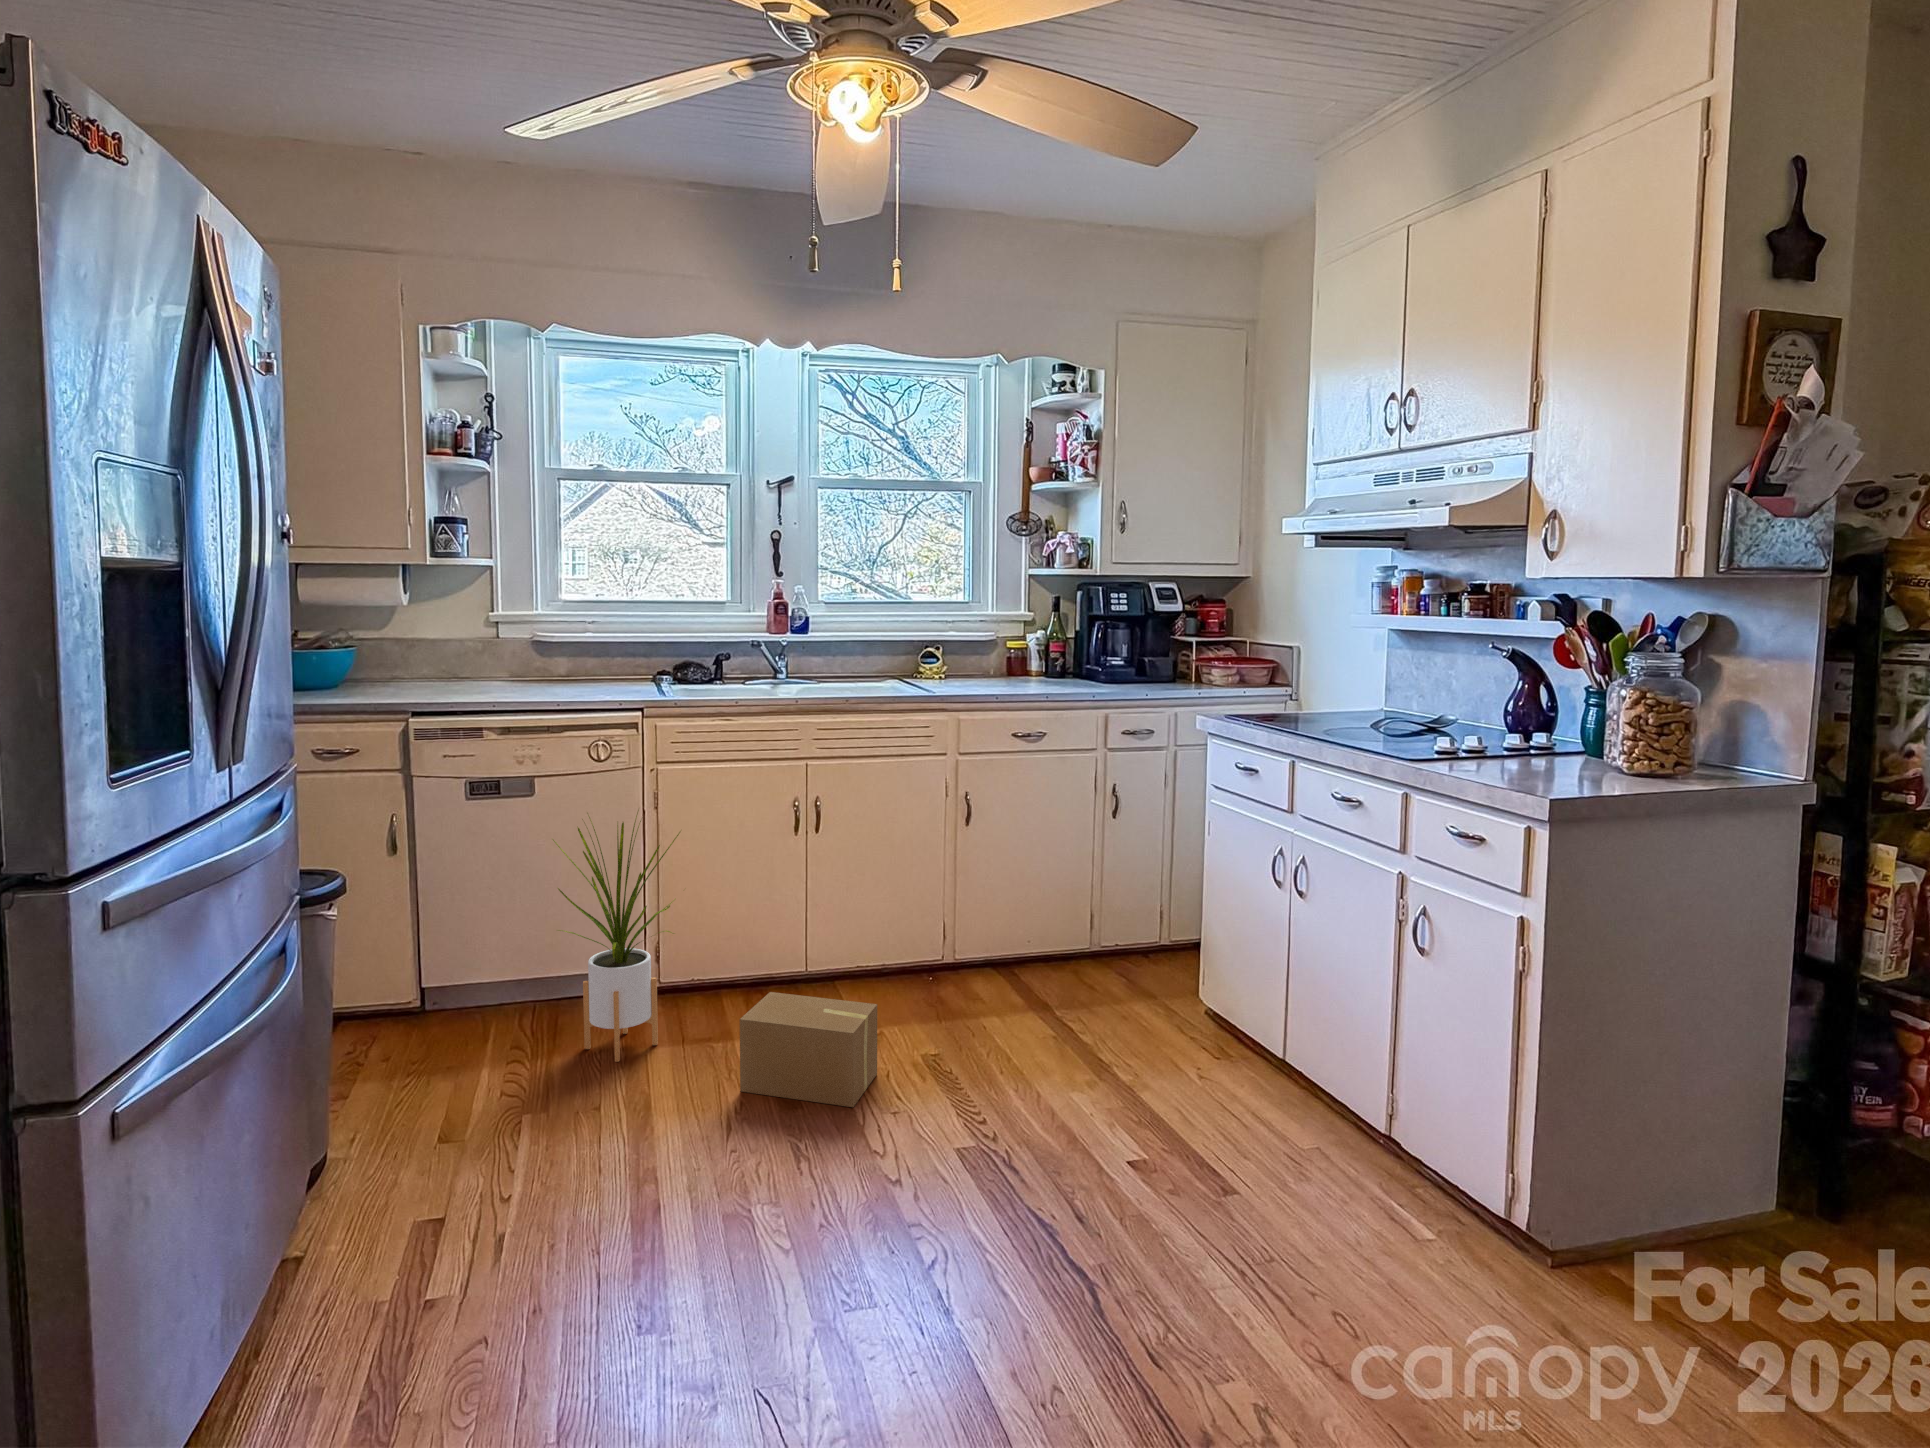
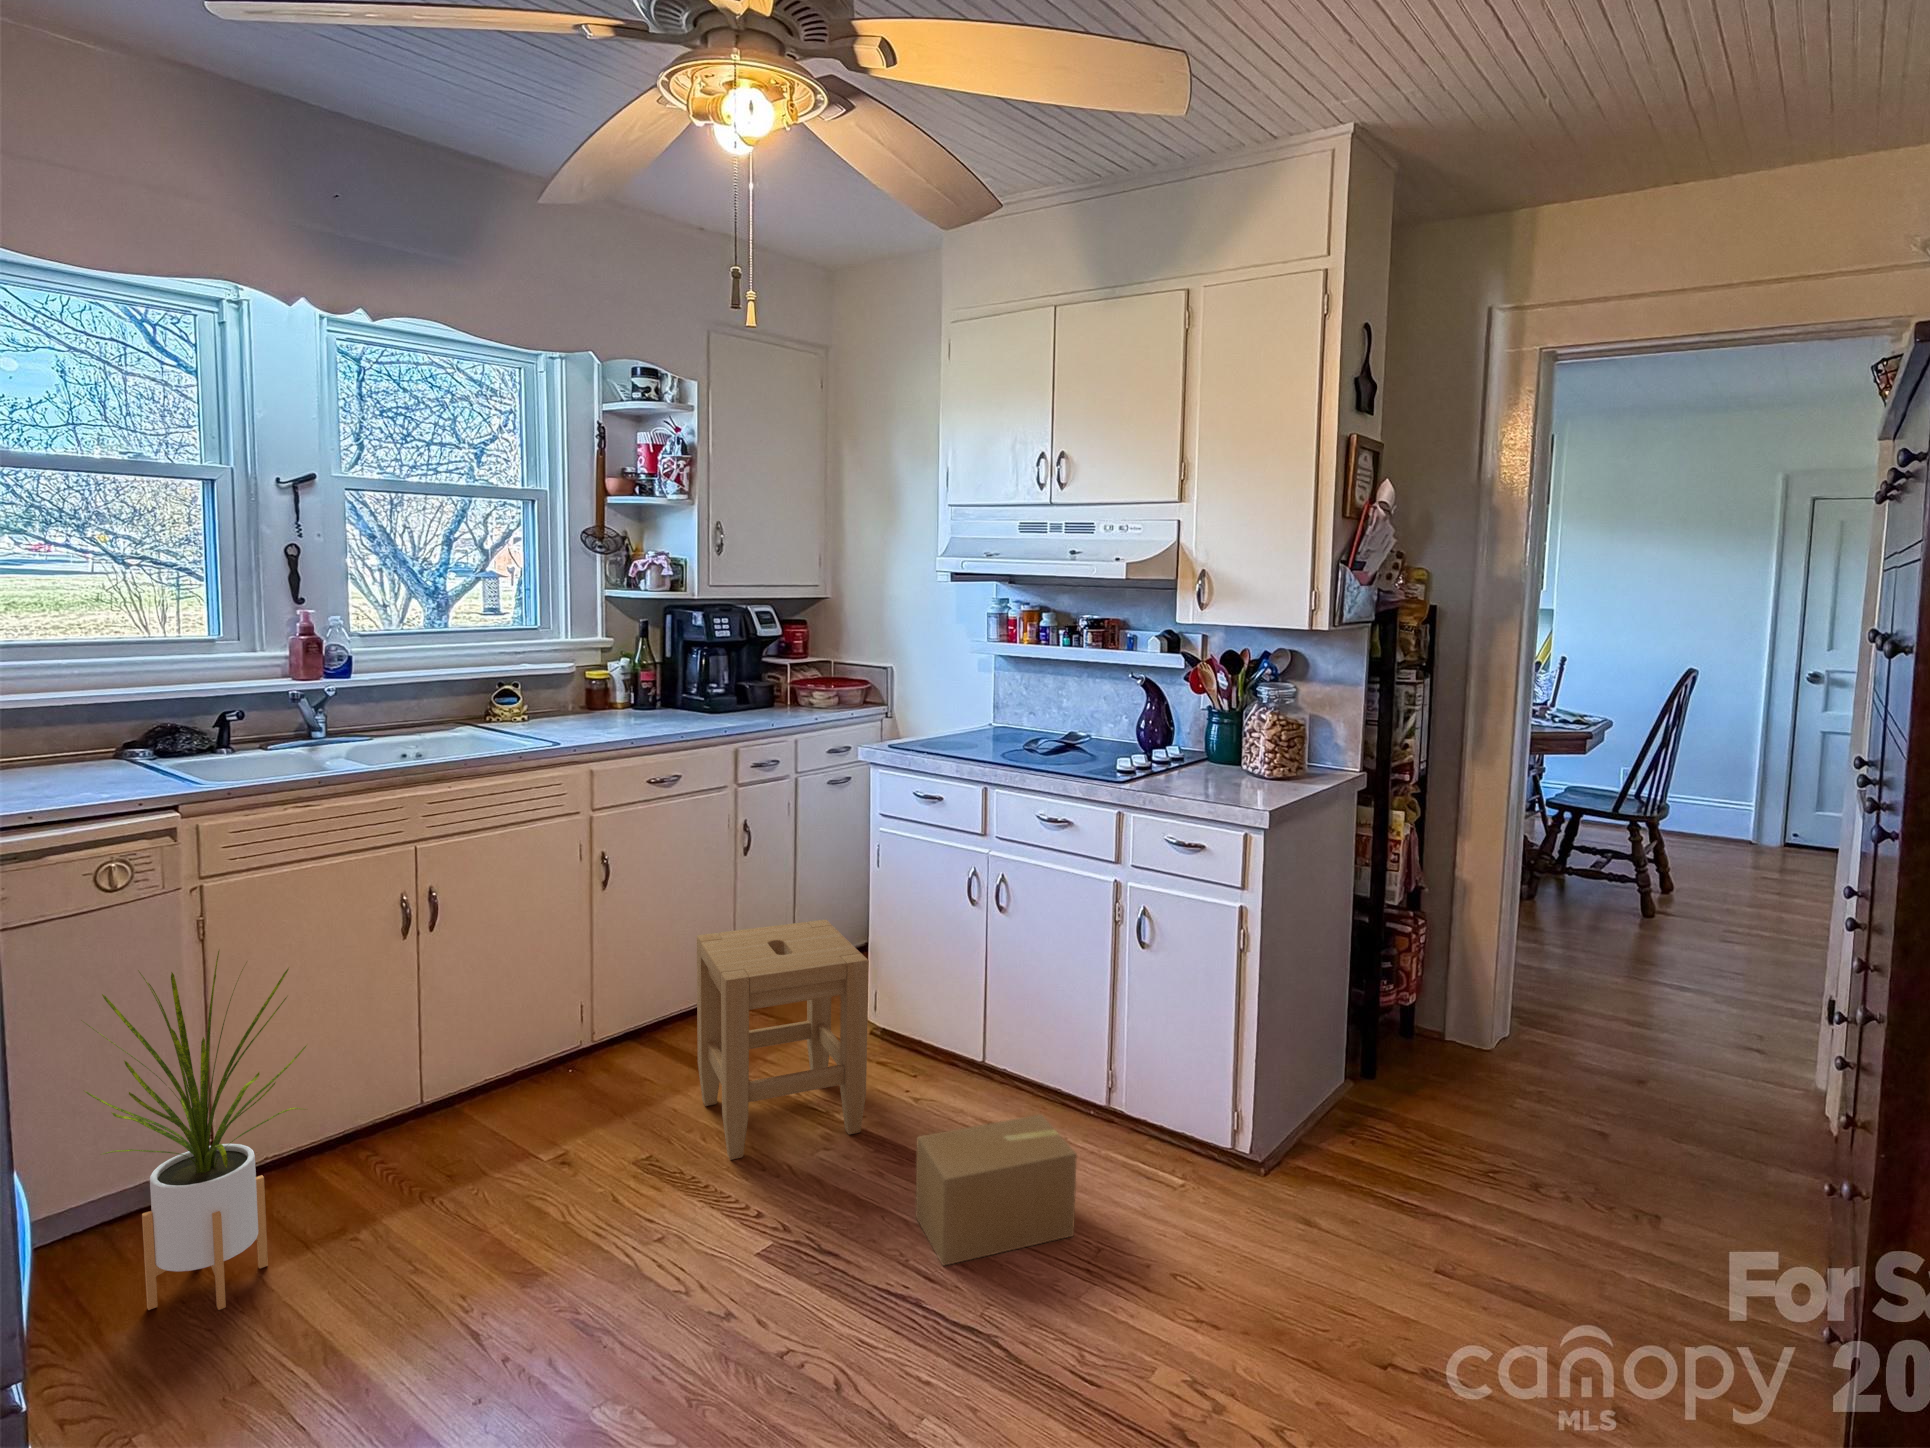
stool: none [990,869,1133,1085] -> present [697,920,869,1160]
cardboard box: present [740,992,877,1107] -> present [916,1115,1077,1265]

